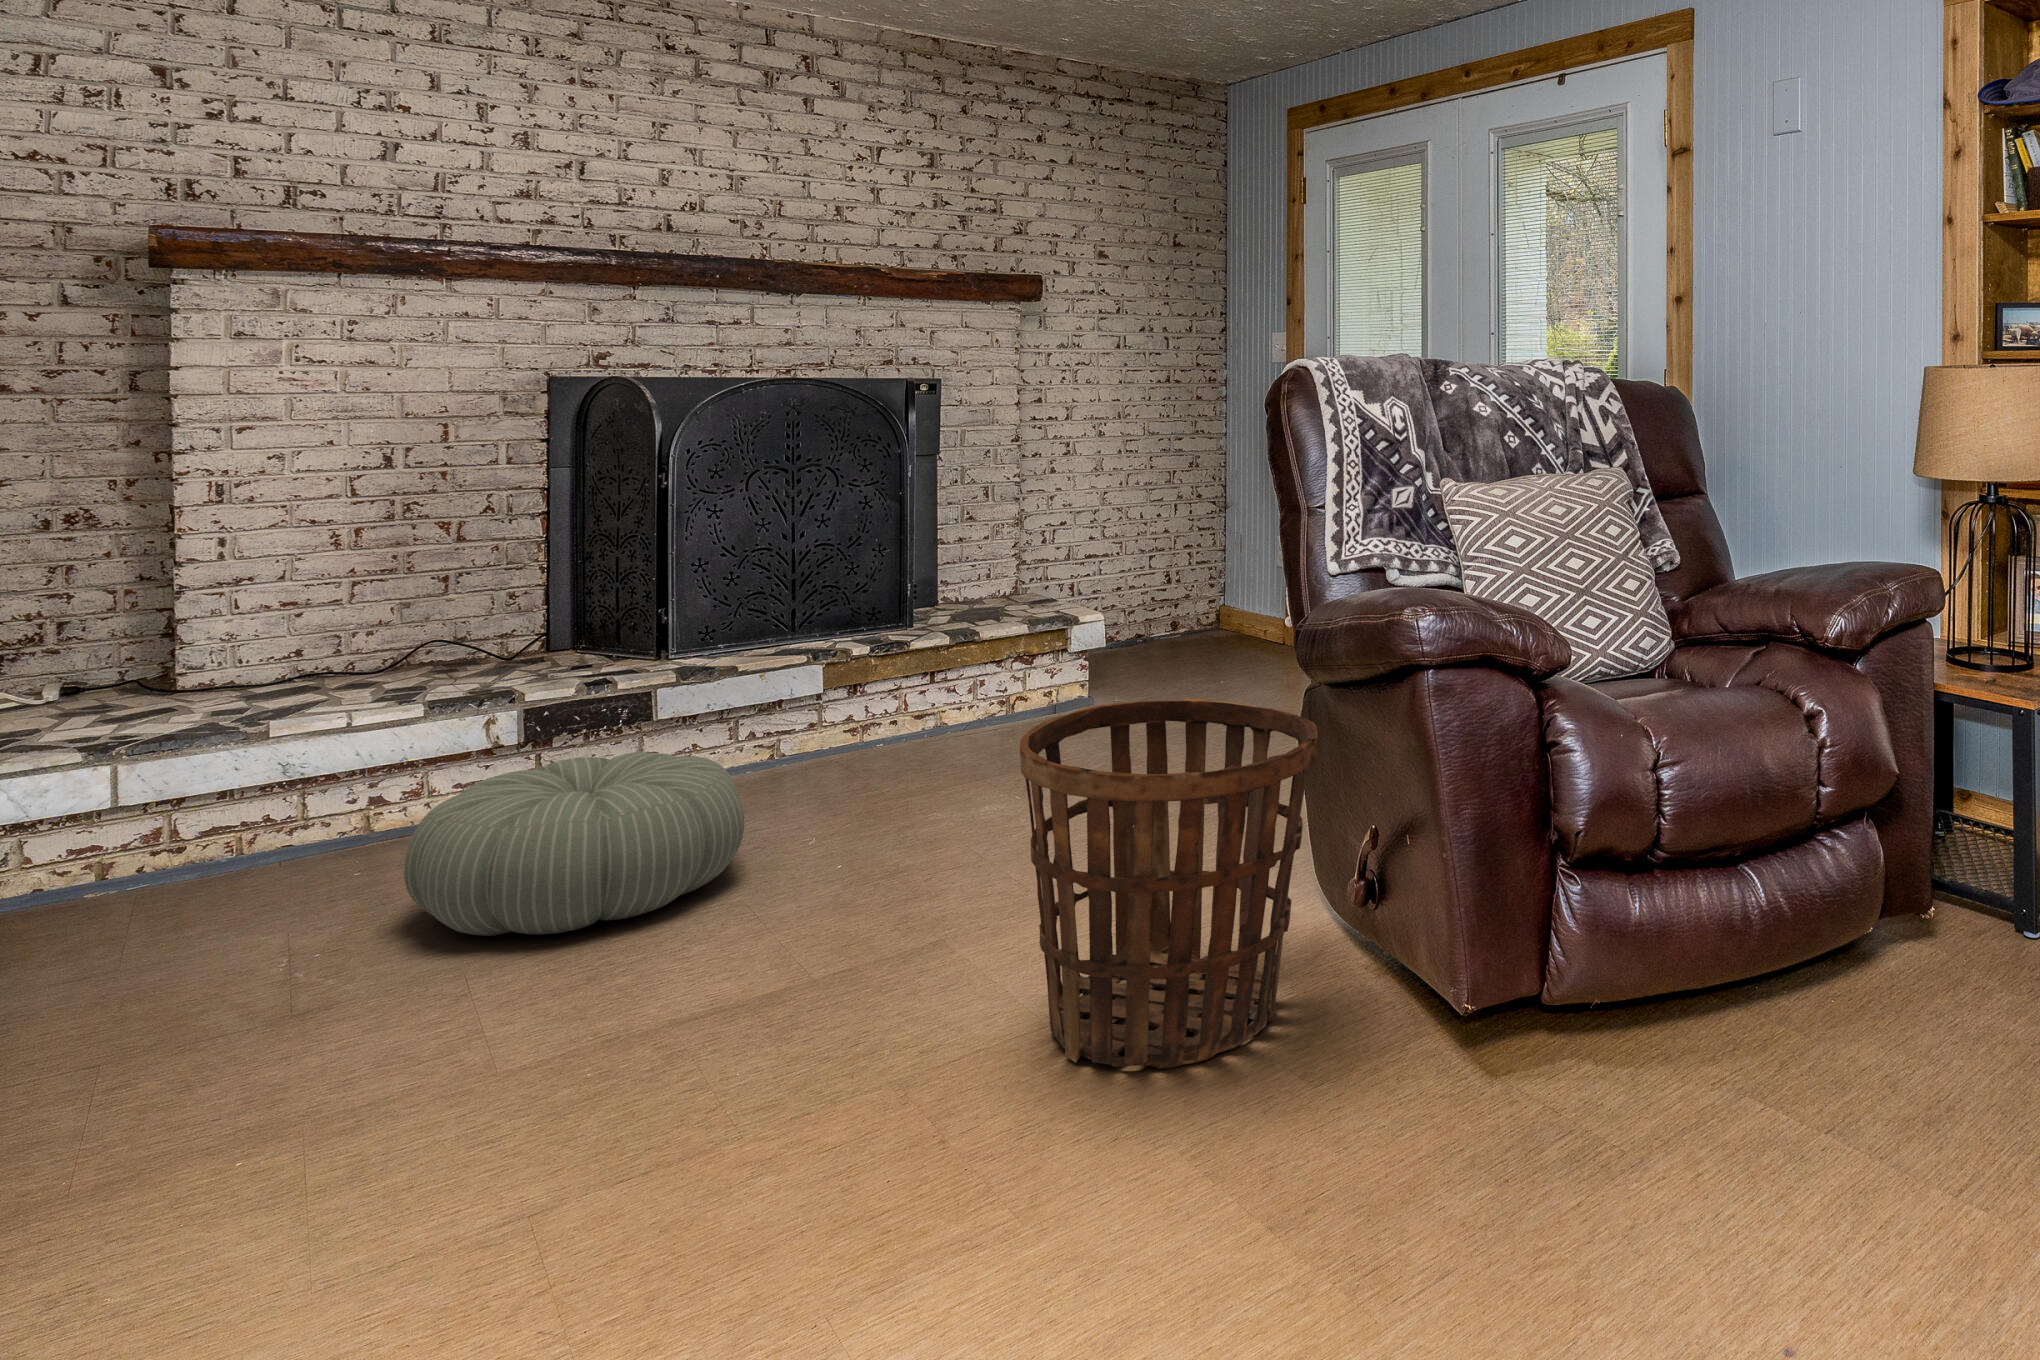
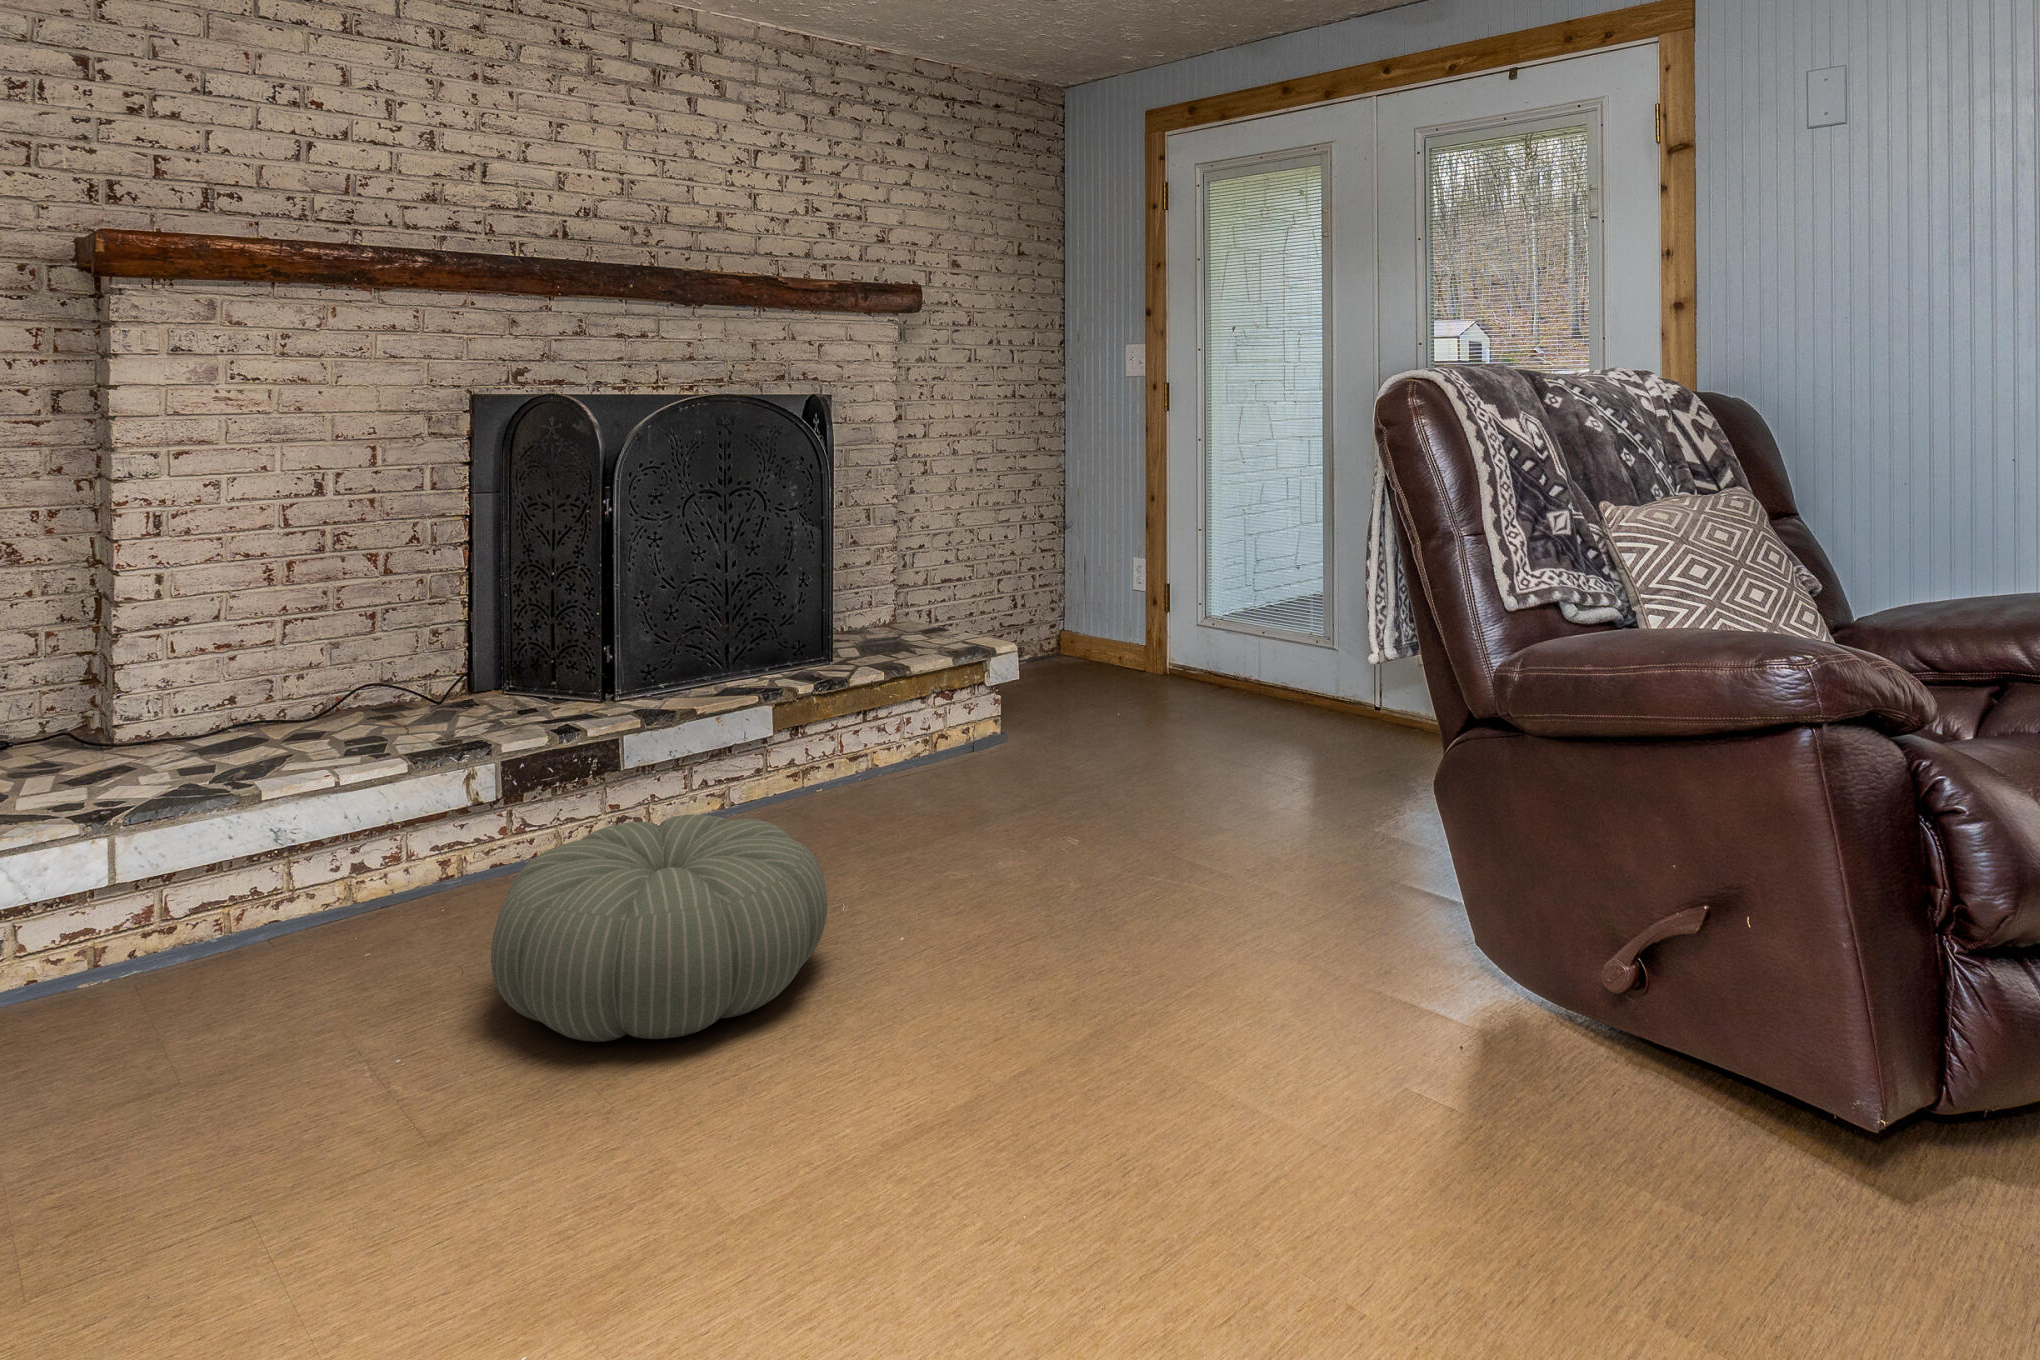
basket: present [1020,699,1317,1069] -> none [1329,761,1681,1220]

